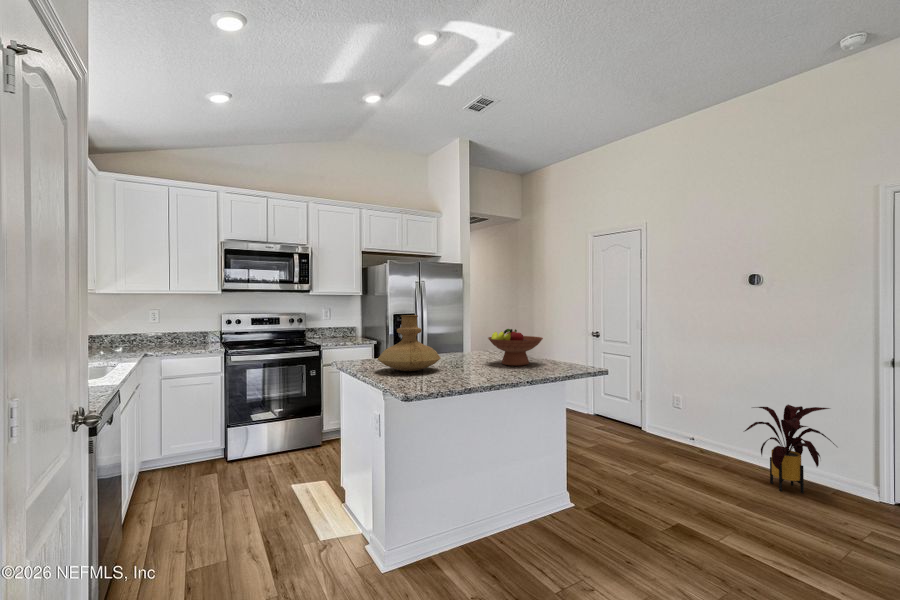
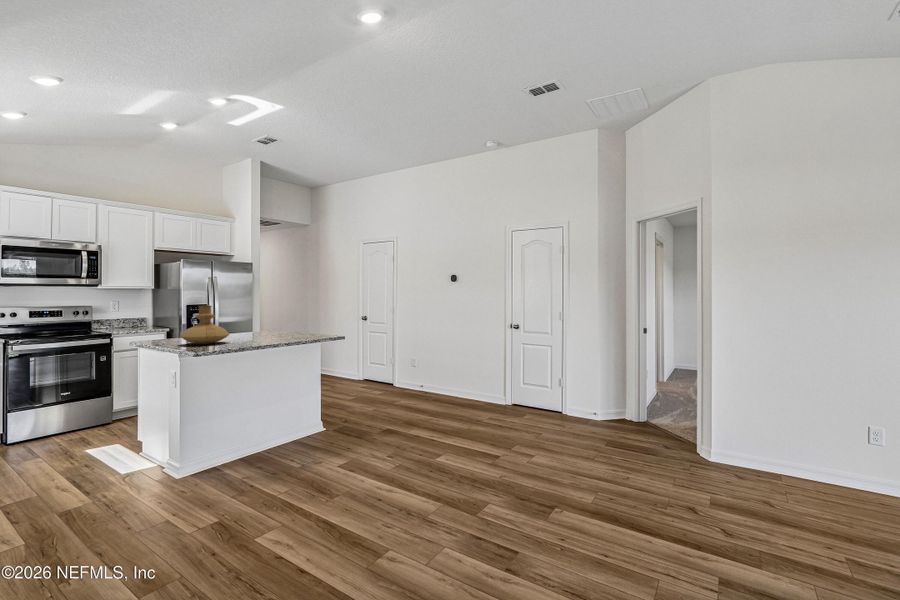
fruit bowl: present [488,329,543,366] -> none [266,314,304,338]
house plant: present [745,405,835,493] -> none [439,357,486,408]

